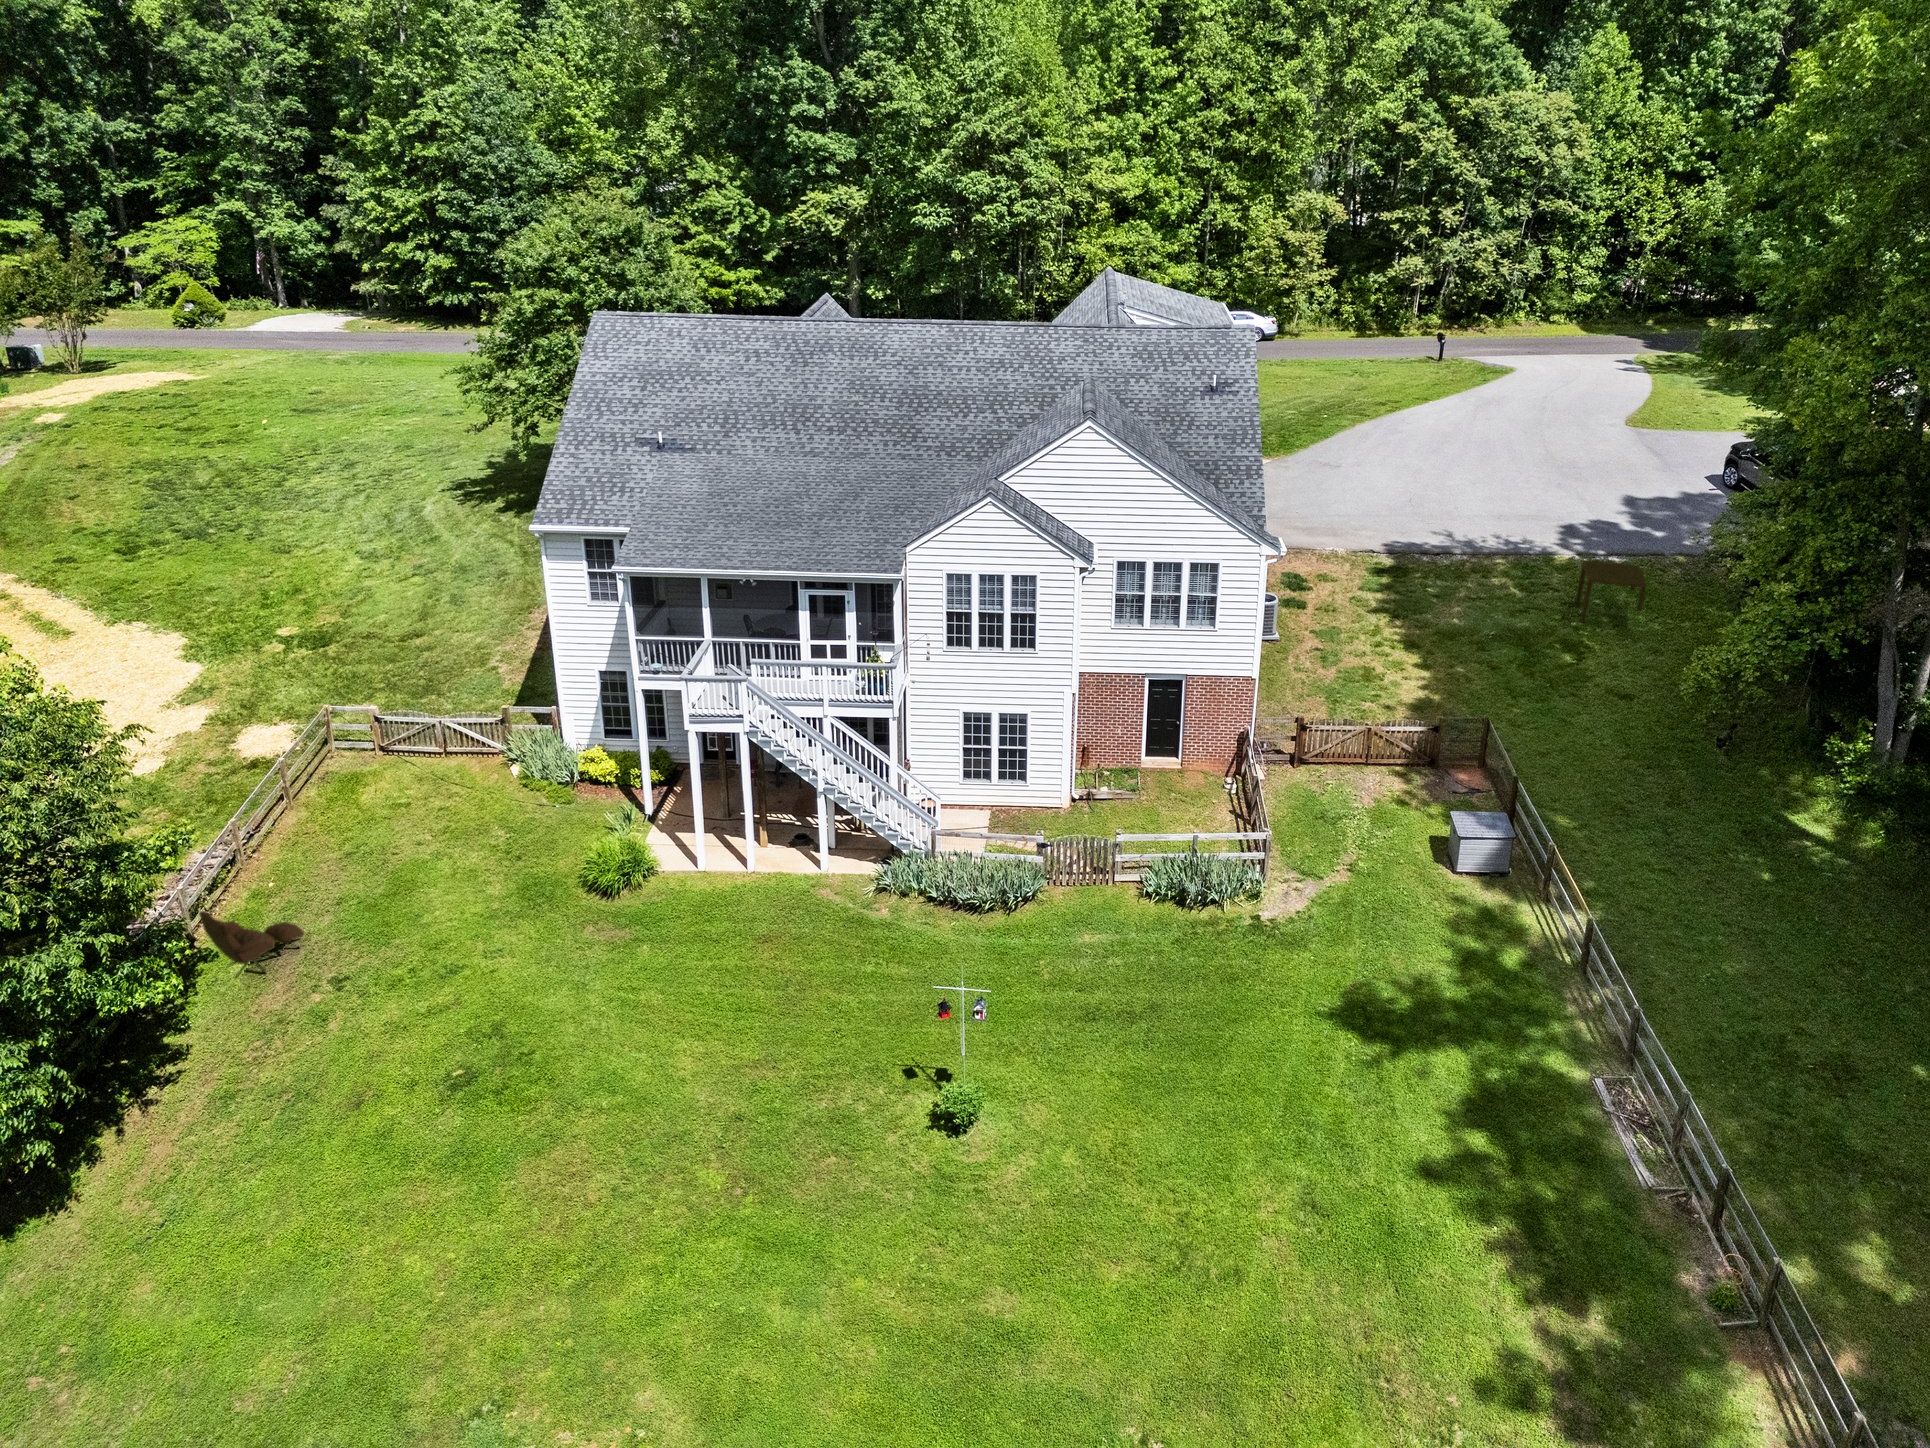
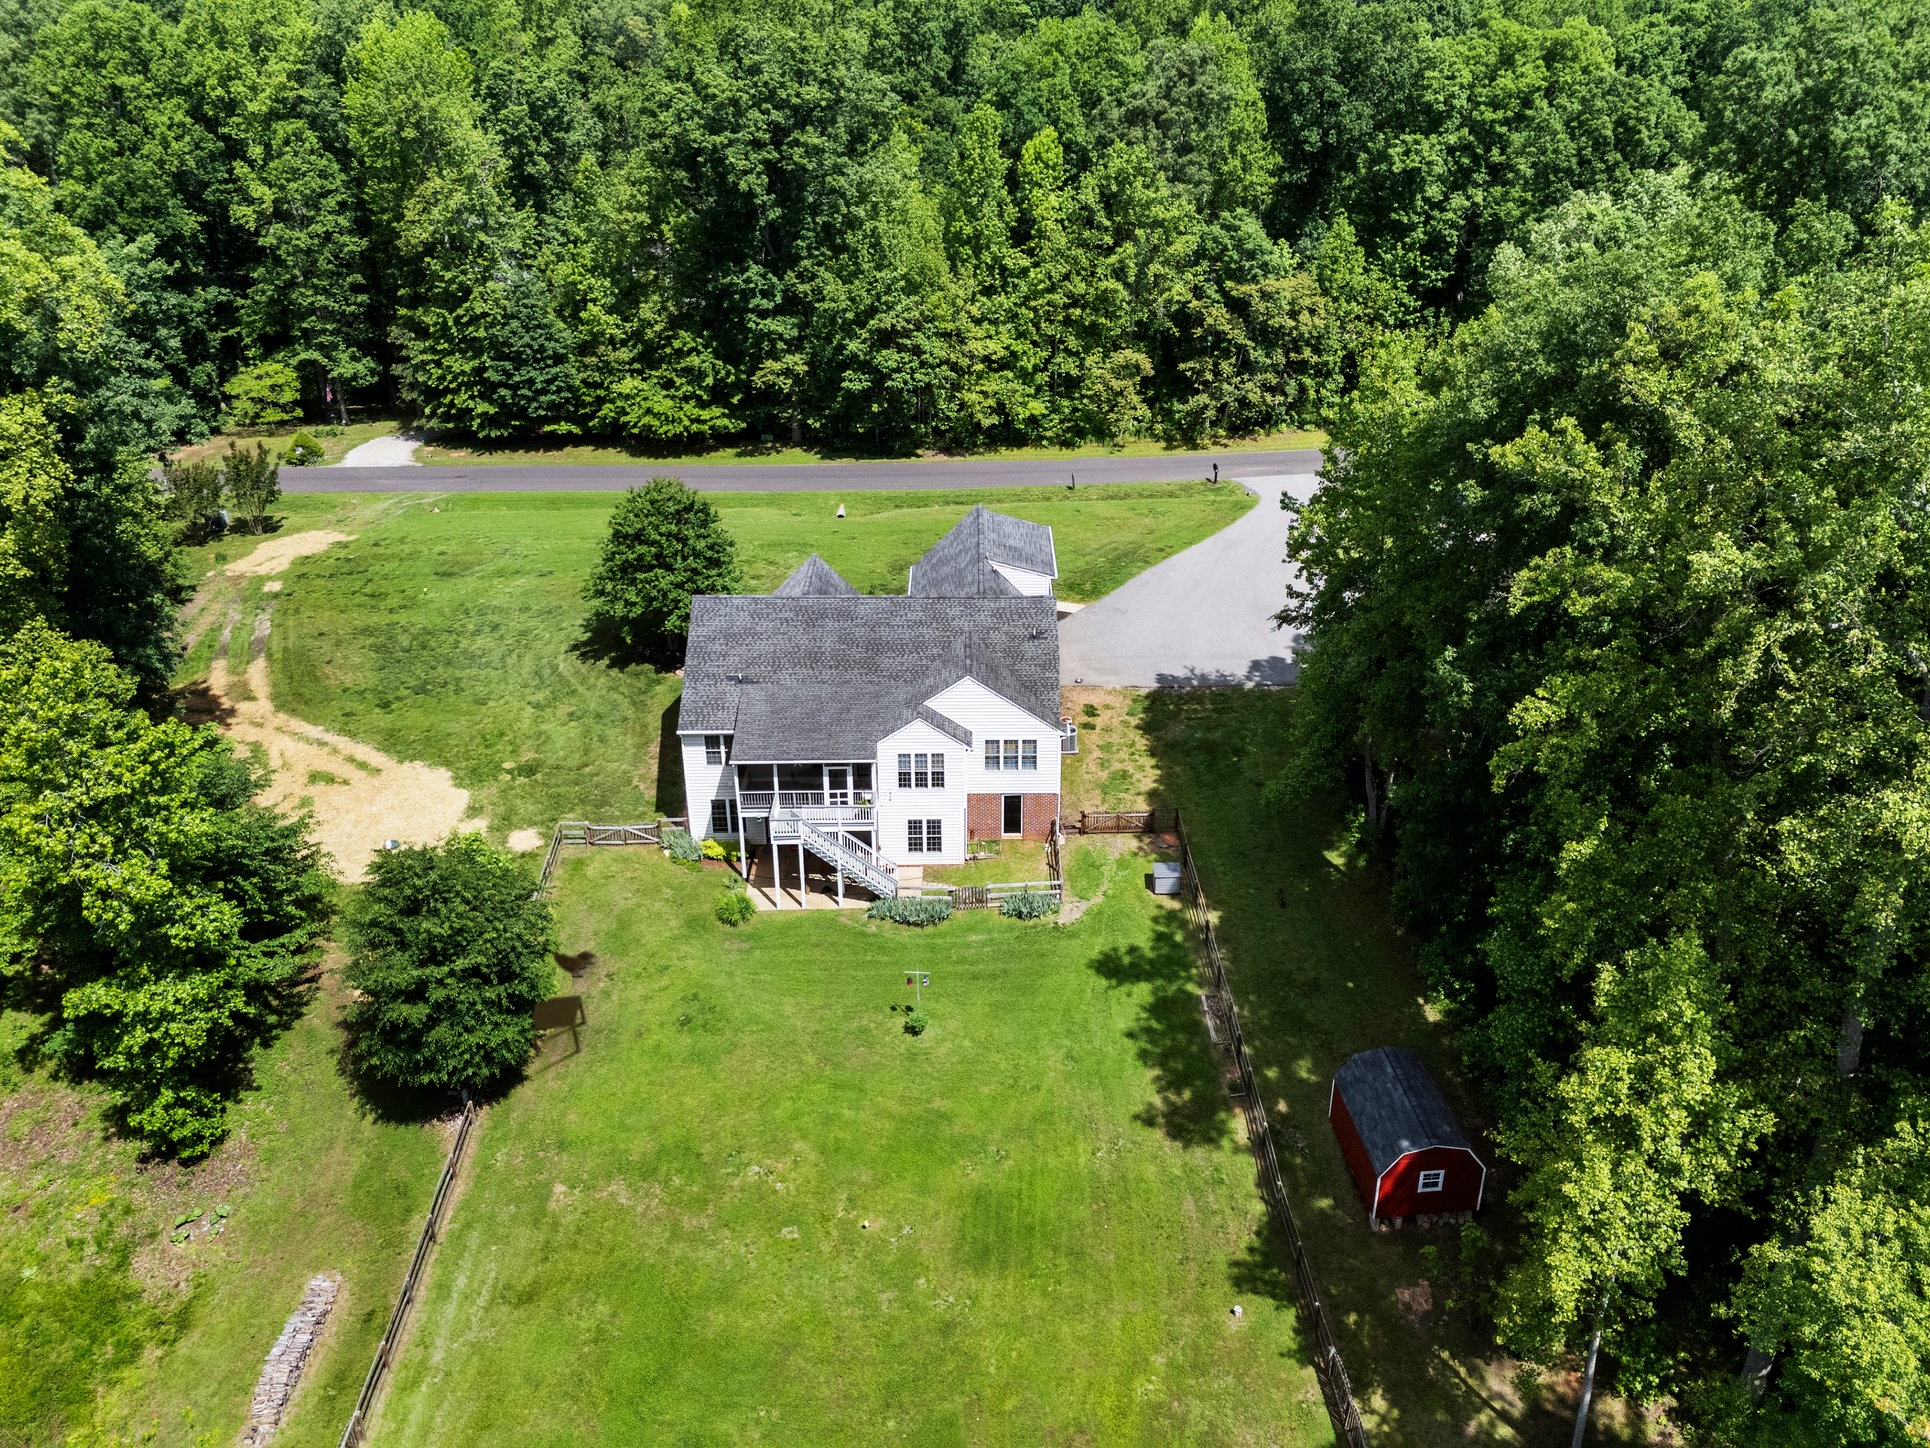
dining table: present [1575,560,1647,622] -> present [533,995,586,1056]

